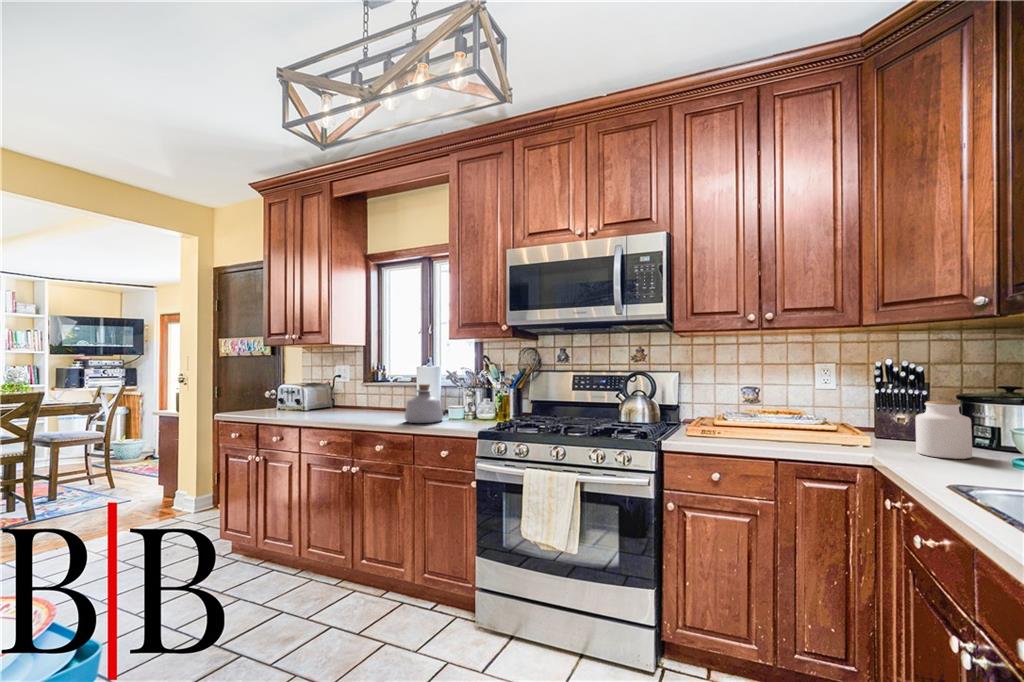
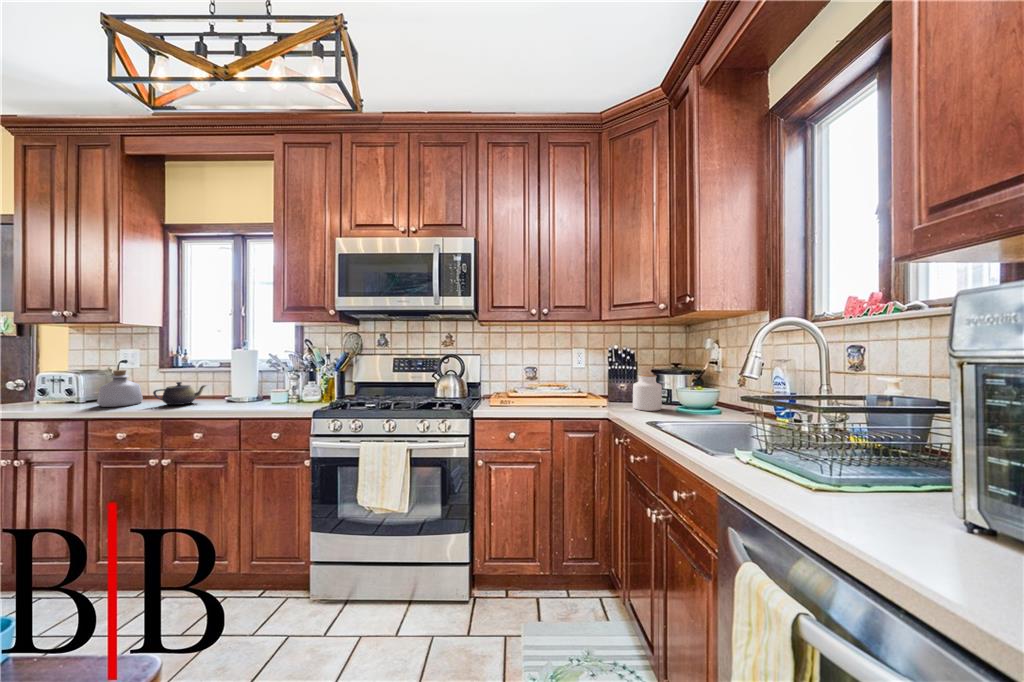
bottle: present [405,384,443,423] -> present [97,370,143,407]
teapot: none [350,395,395,417] -> present [153,382,206,405]

